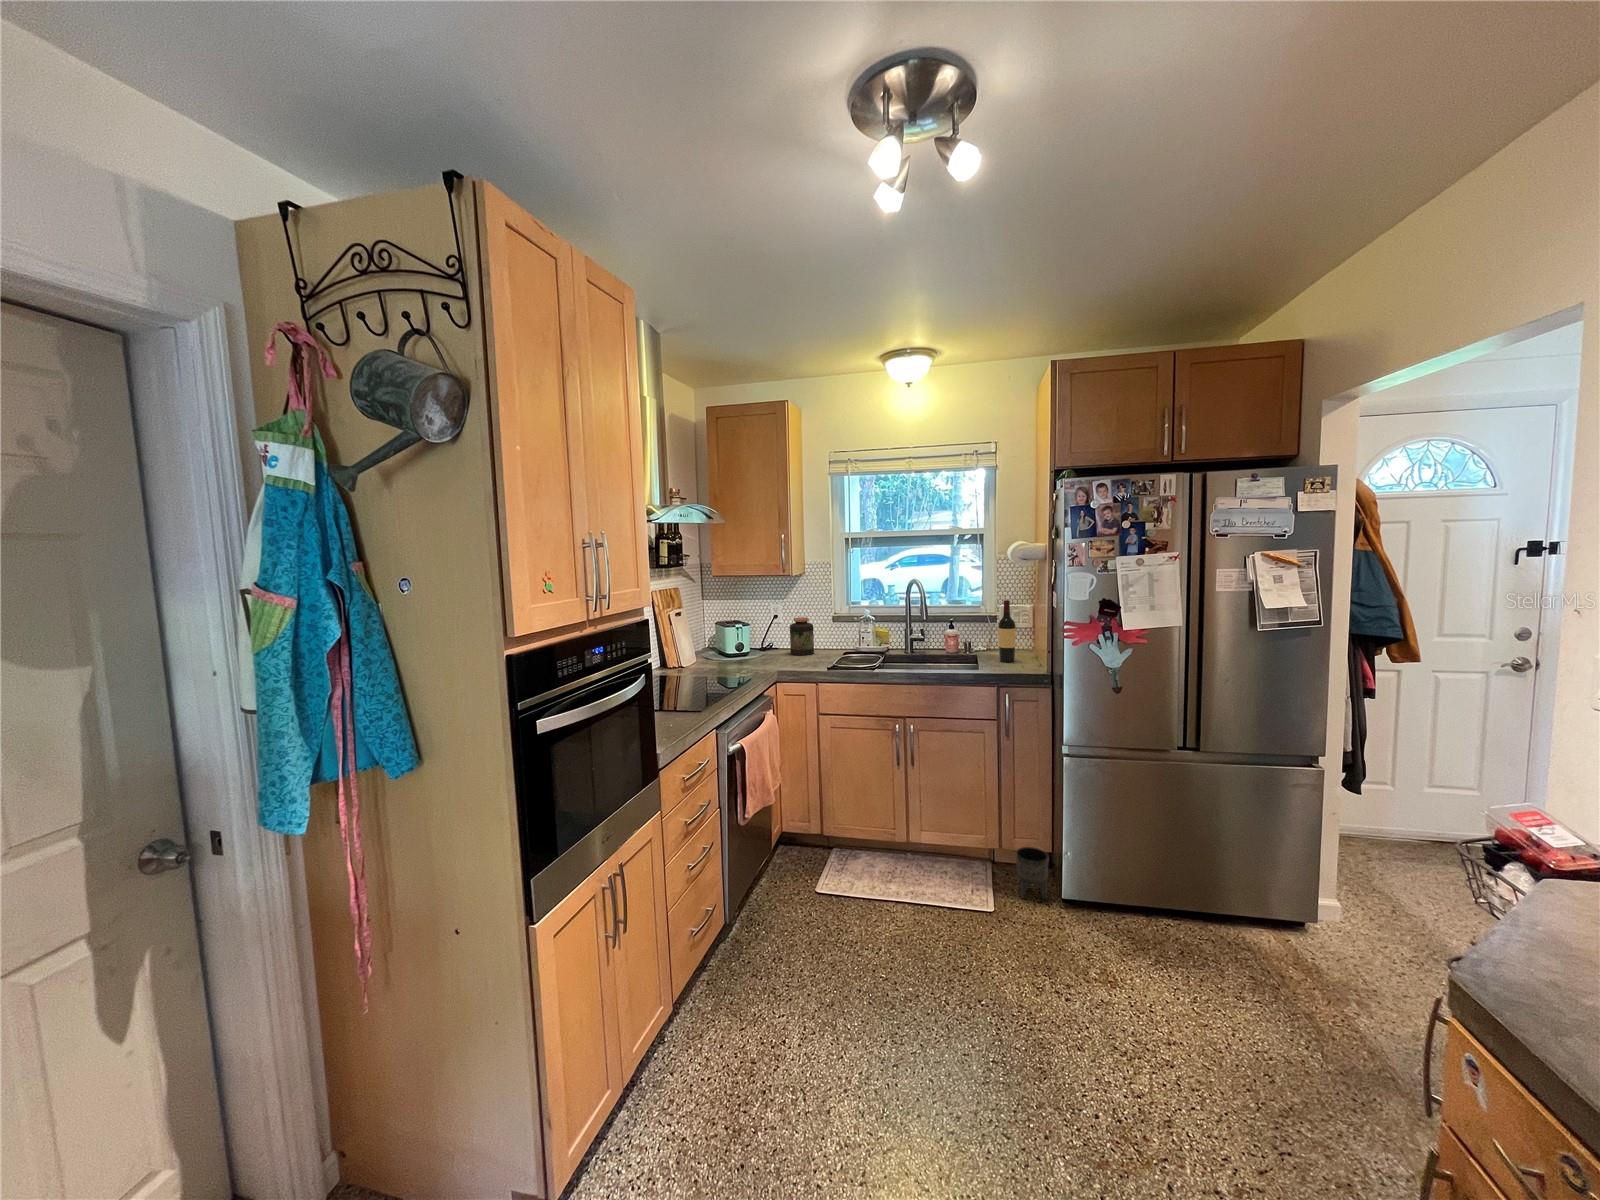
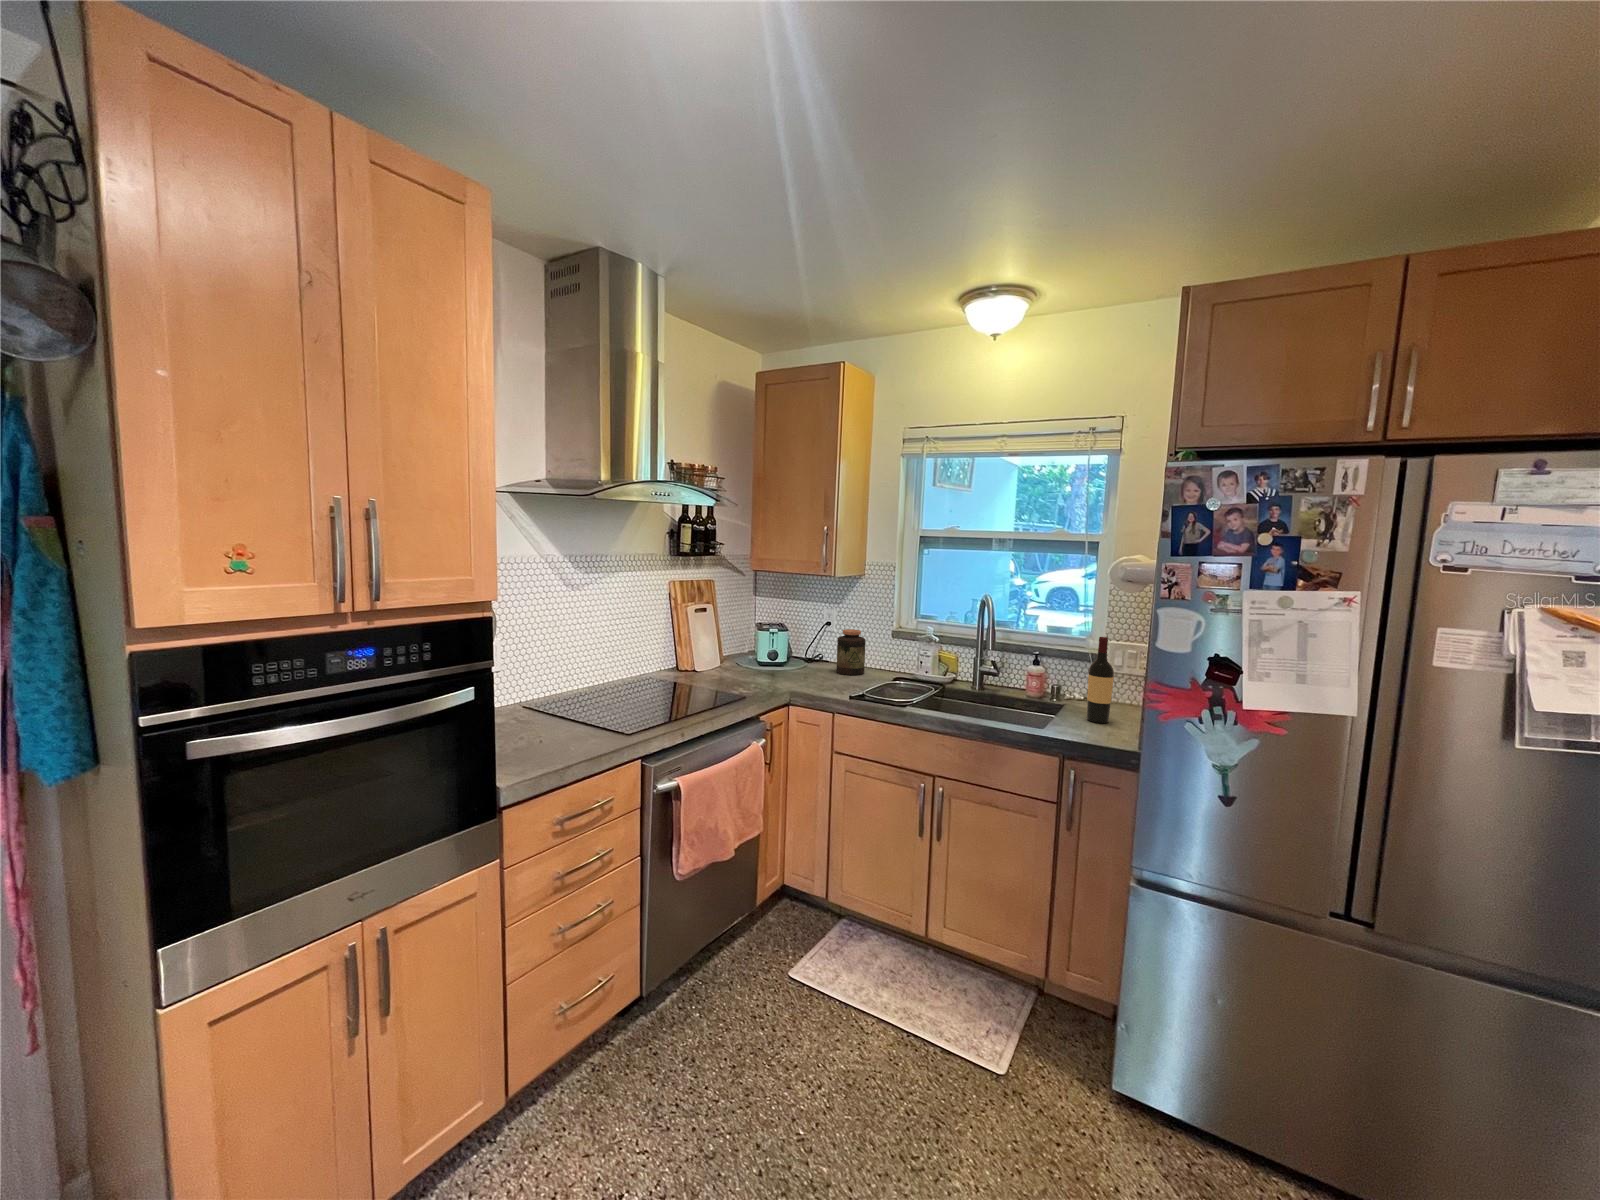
planter: present [1016,847,1049,899] -> none [1055,992,1103,1078]

